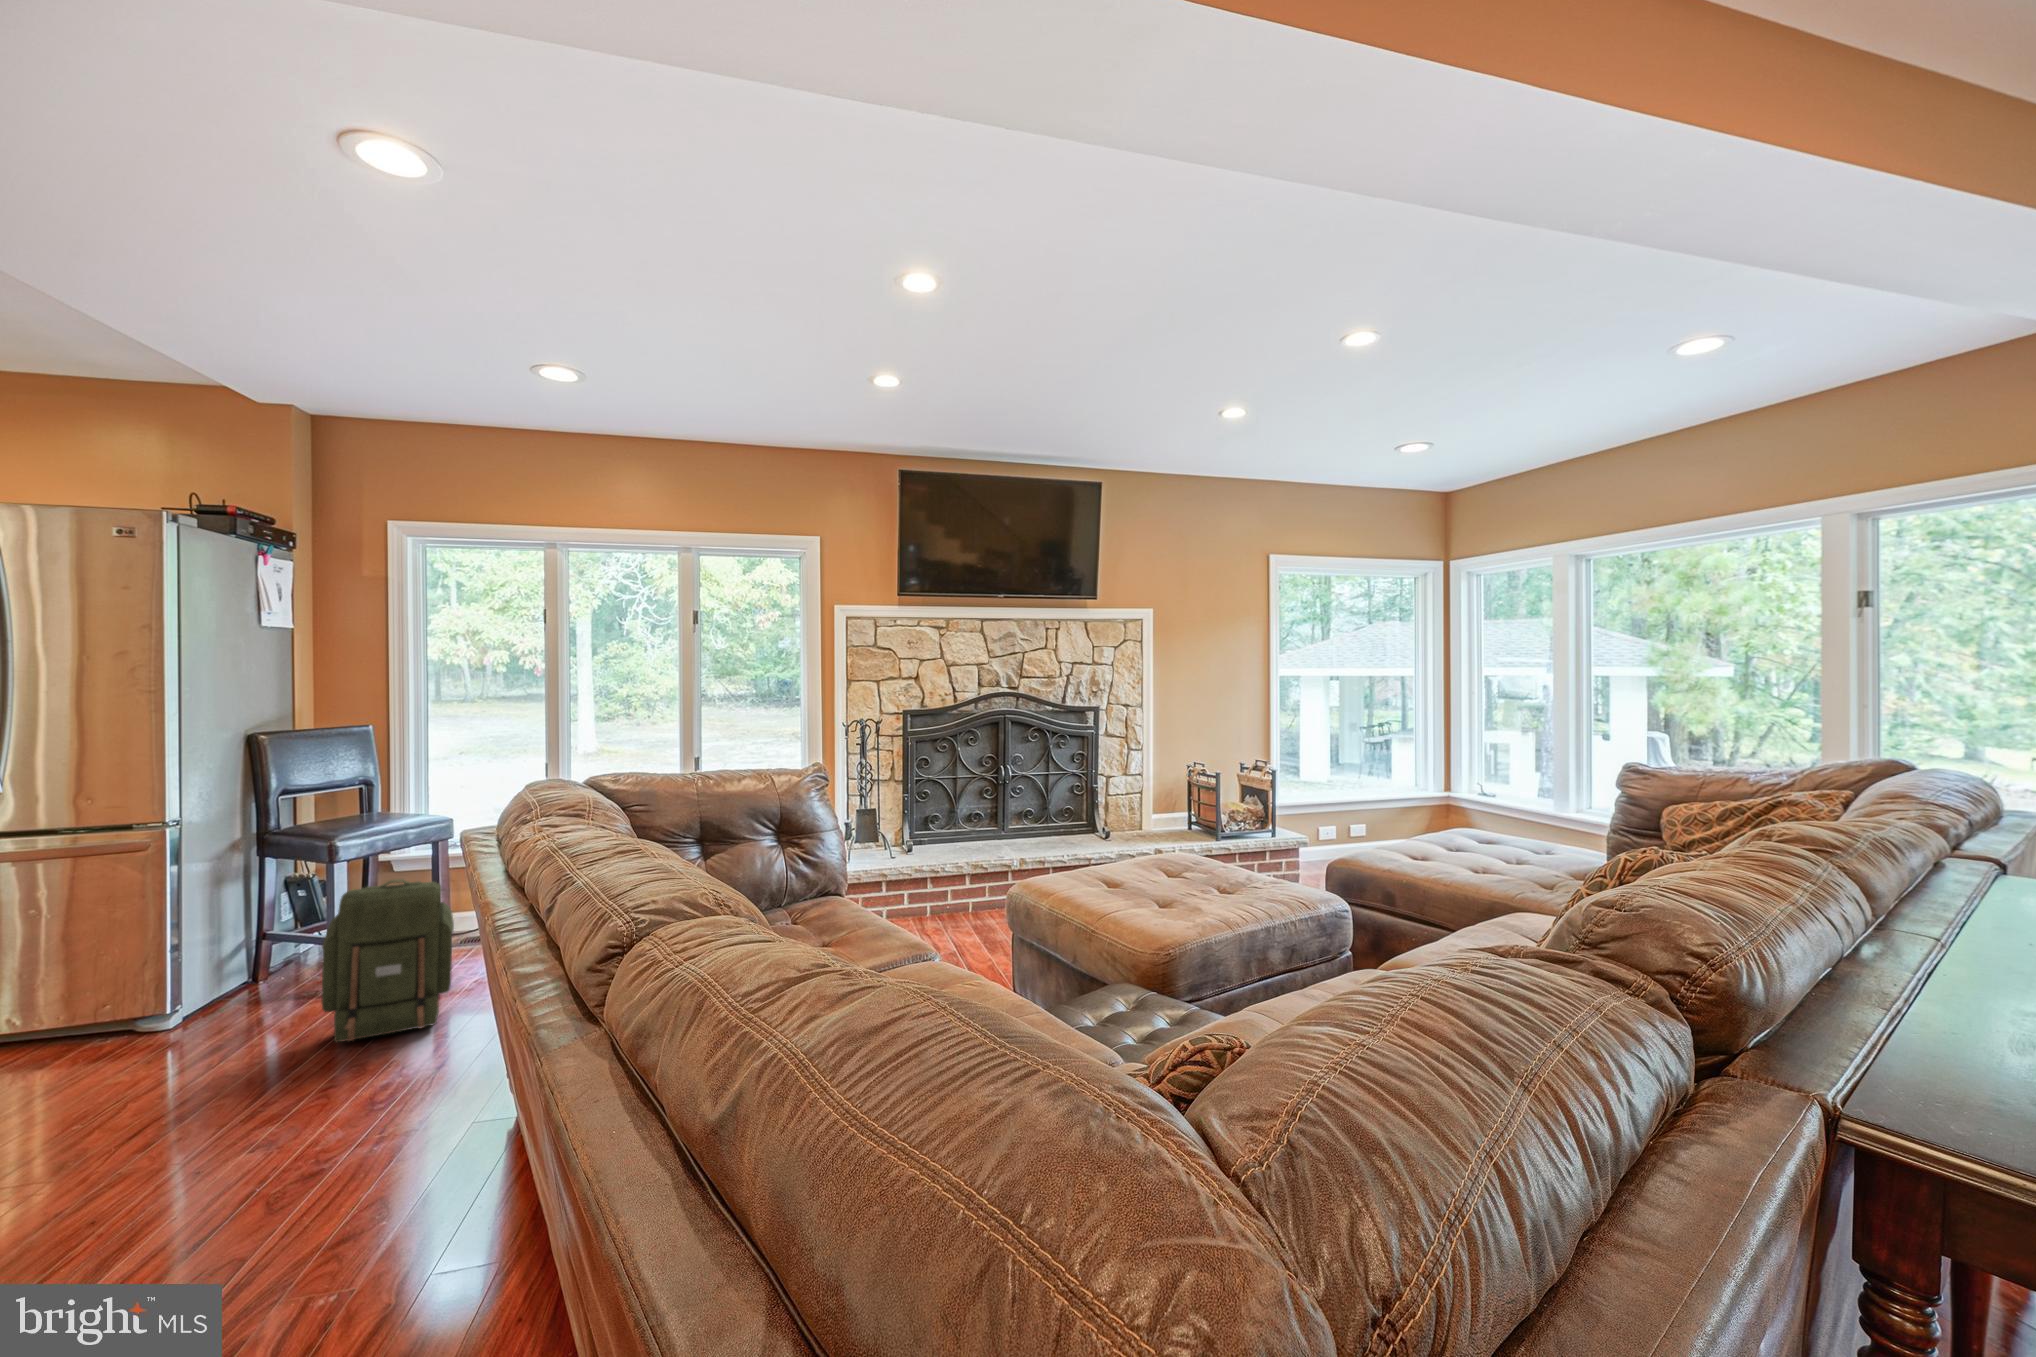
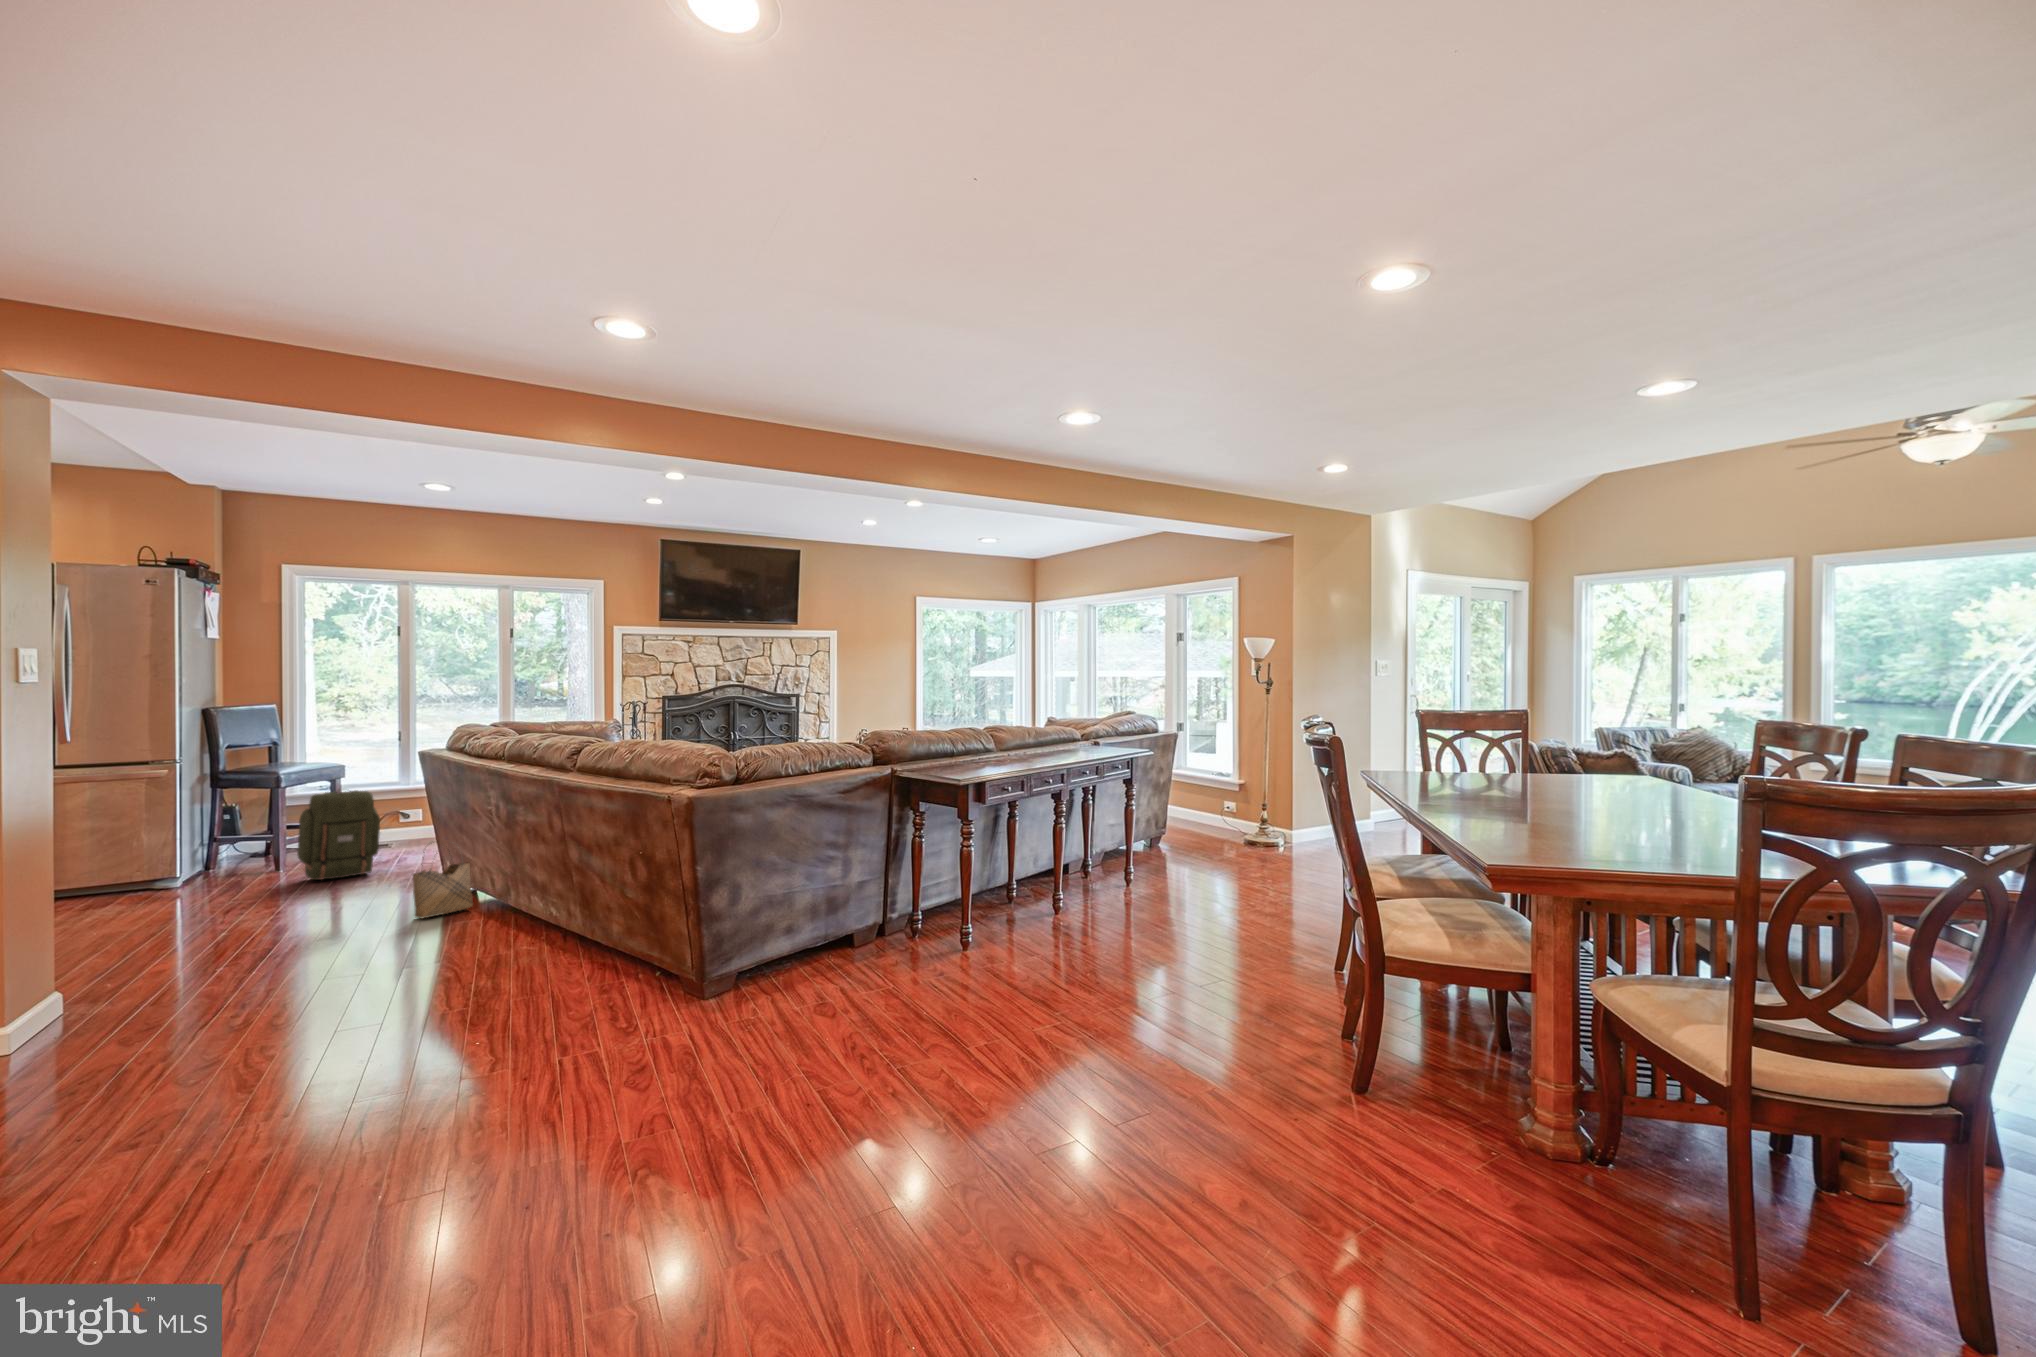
woven basket: none [345,1066,492,1271] -> present [413,845,473,918]

